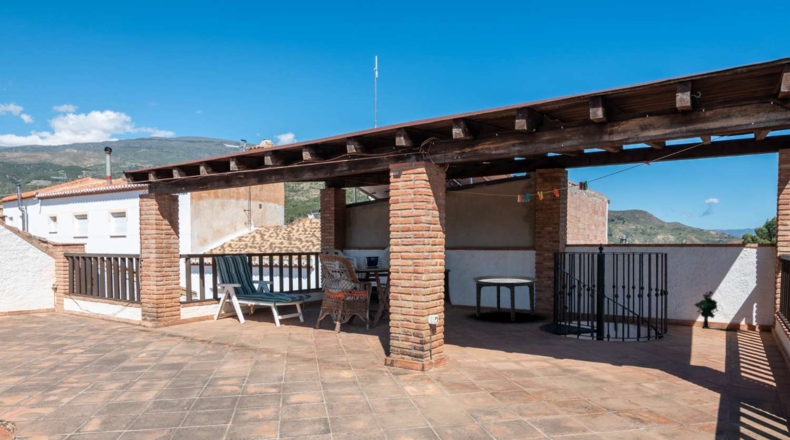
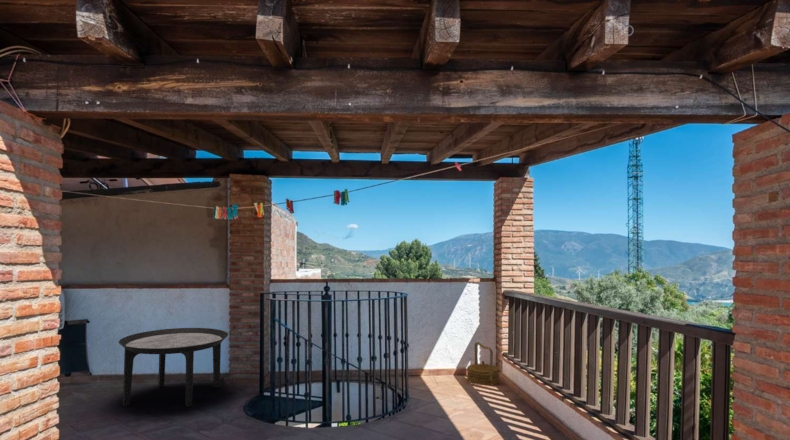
decorative plant: present [695,291,718,329] -> none [422,334,448,381]
woven basket: none [736,301,771,336] -> present [467,342,500,385]

